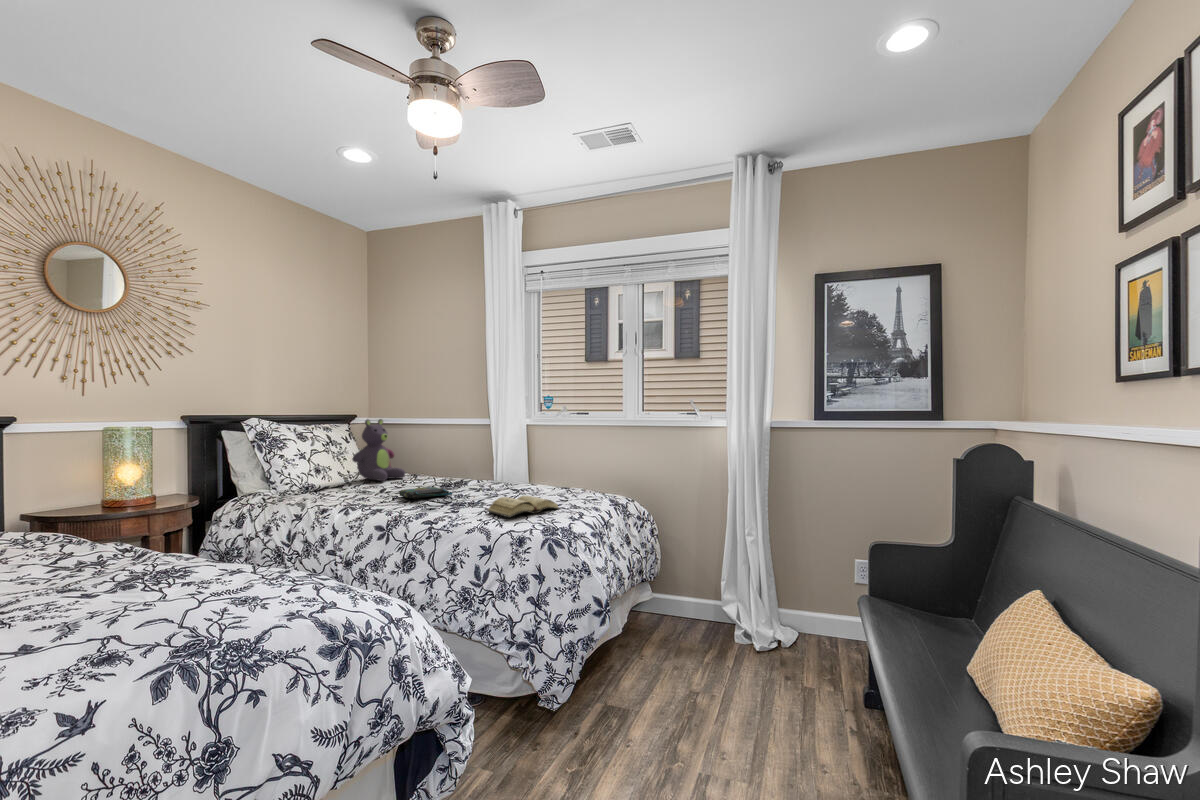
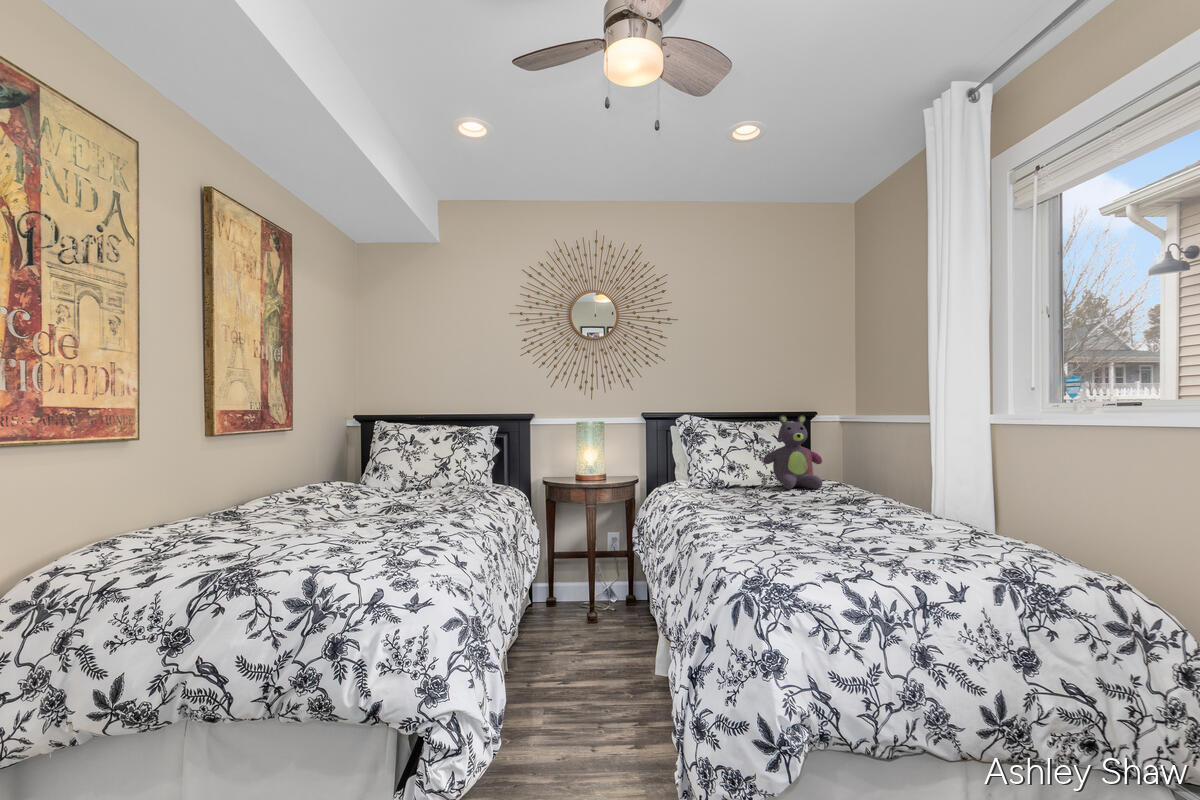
tote bag: present [399,487,453,504] -> none [737,499,796,524]
diary: present [487,496,560,518] -> none [746,525,848,563]

